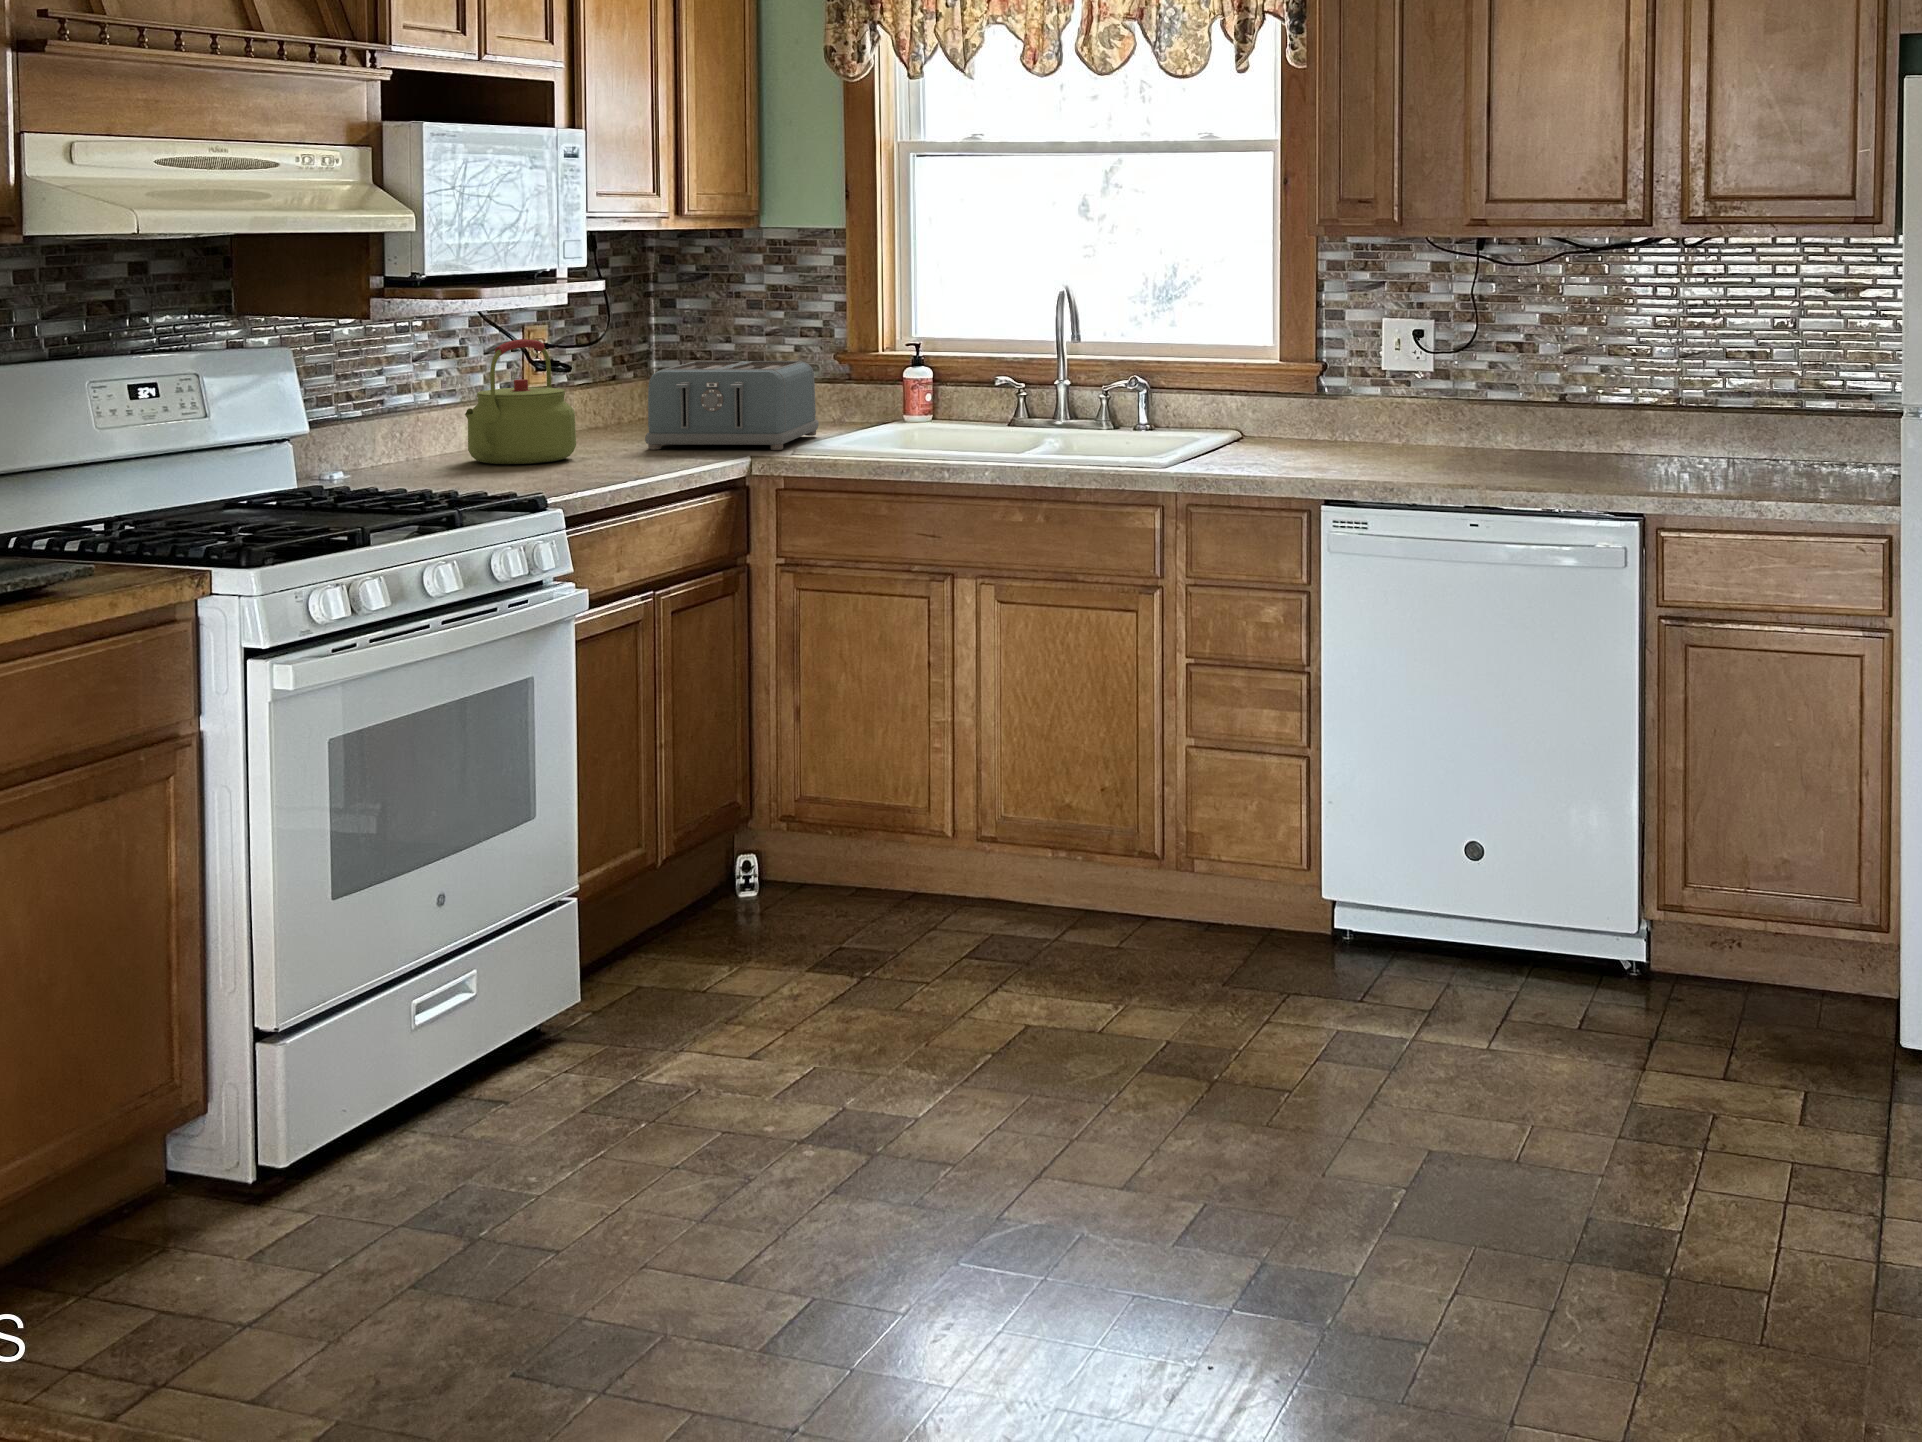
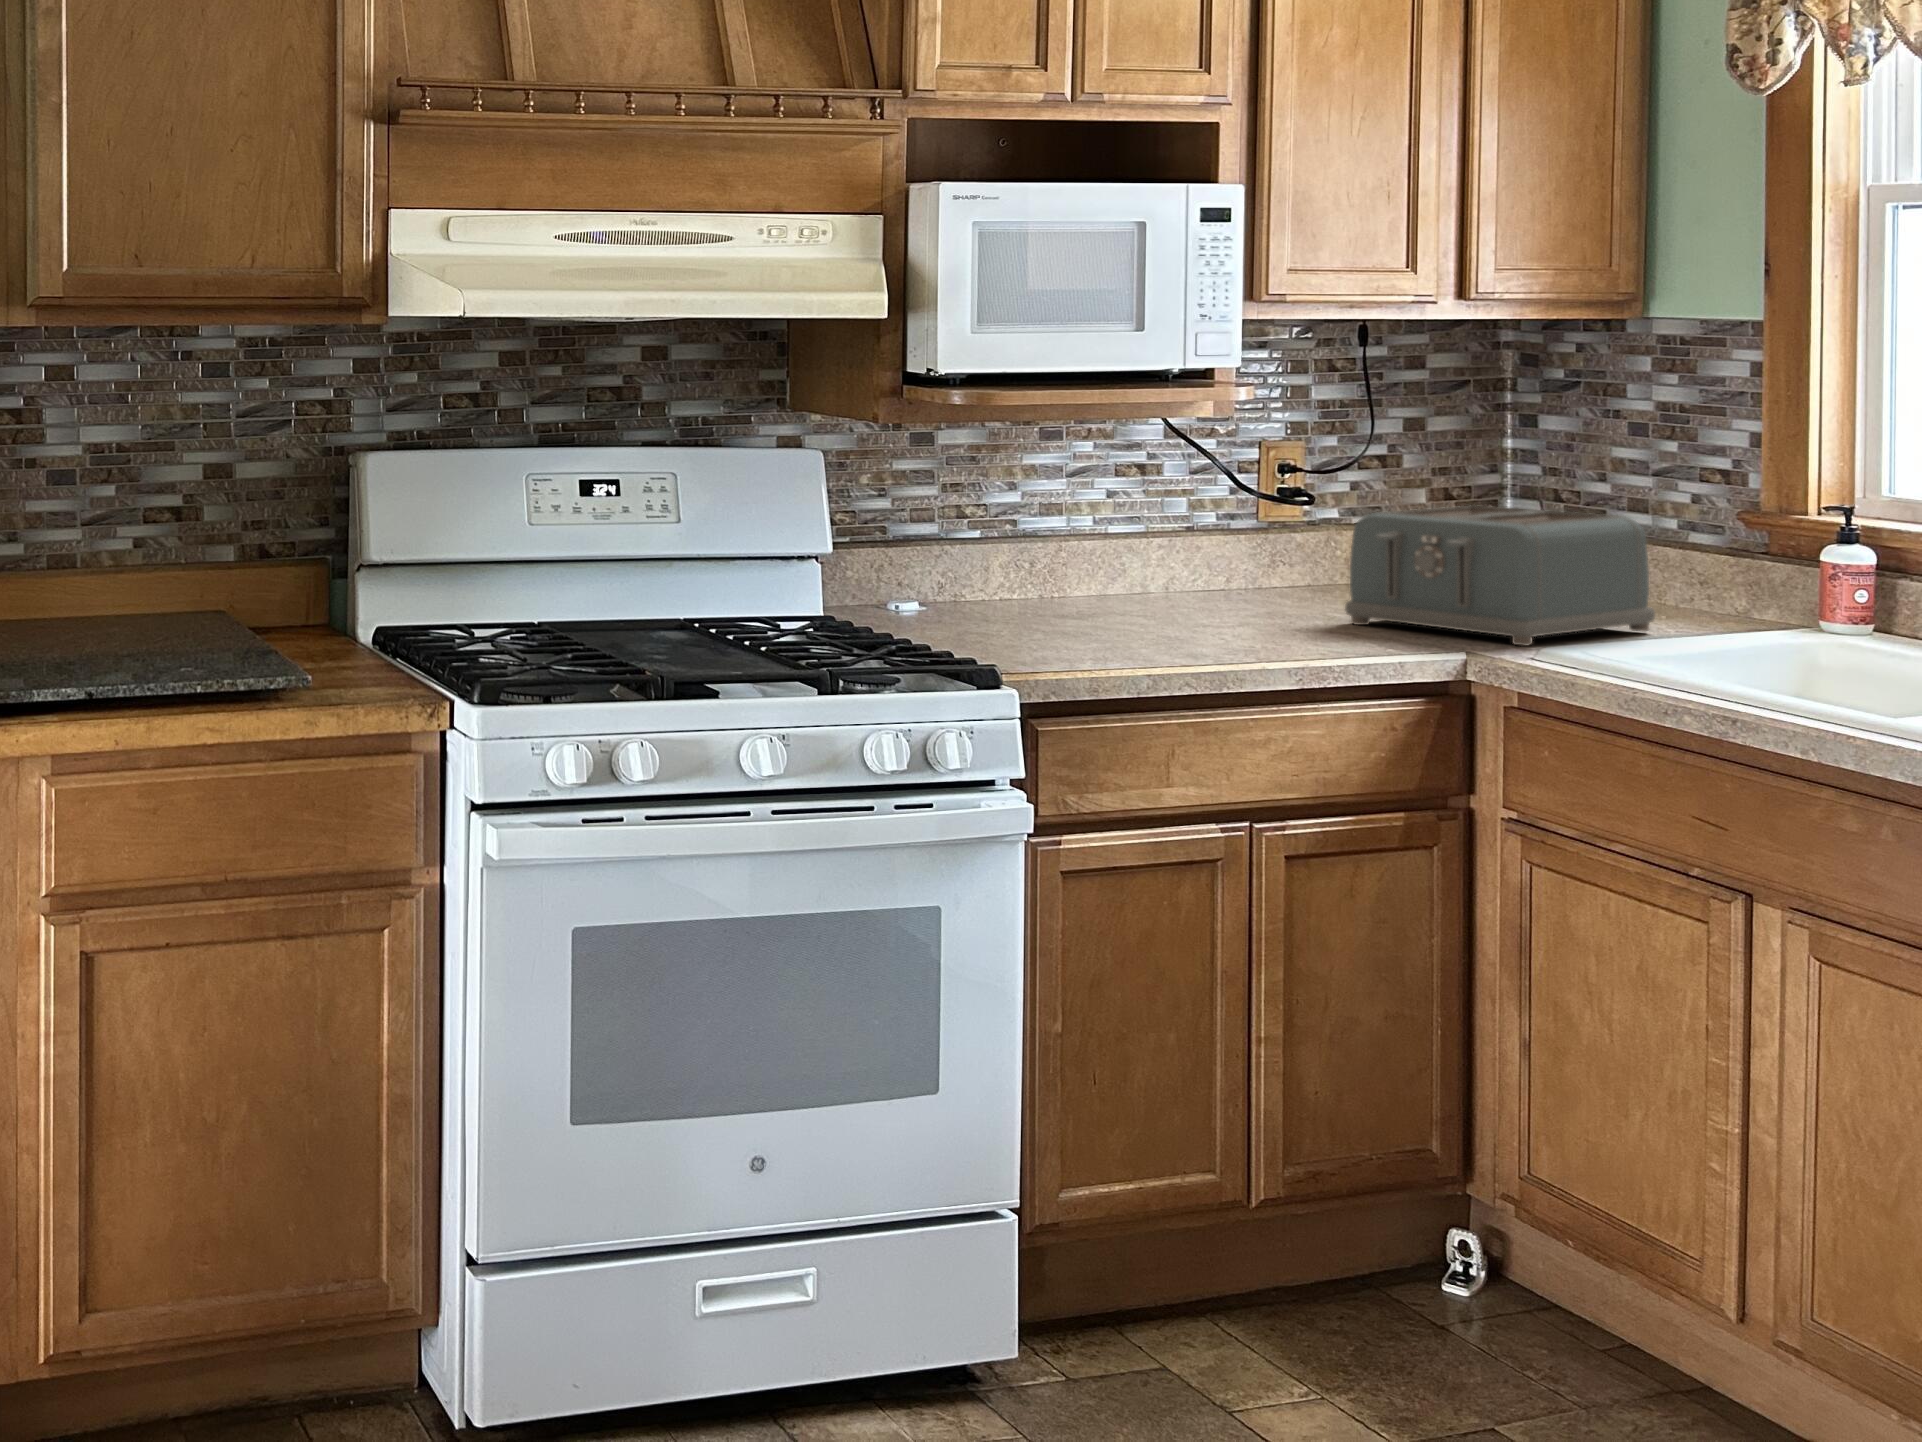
kettle: present [465,339,576,464] -> none [1053,458,1225,624]

